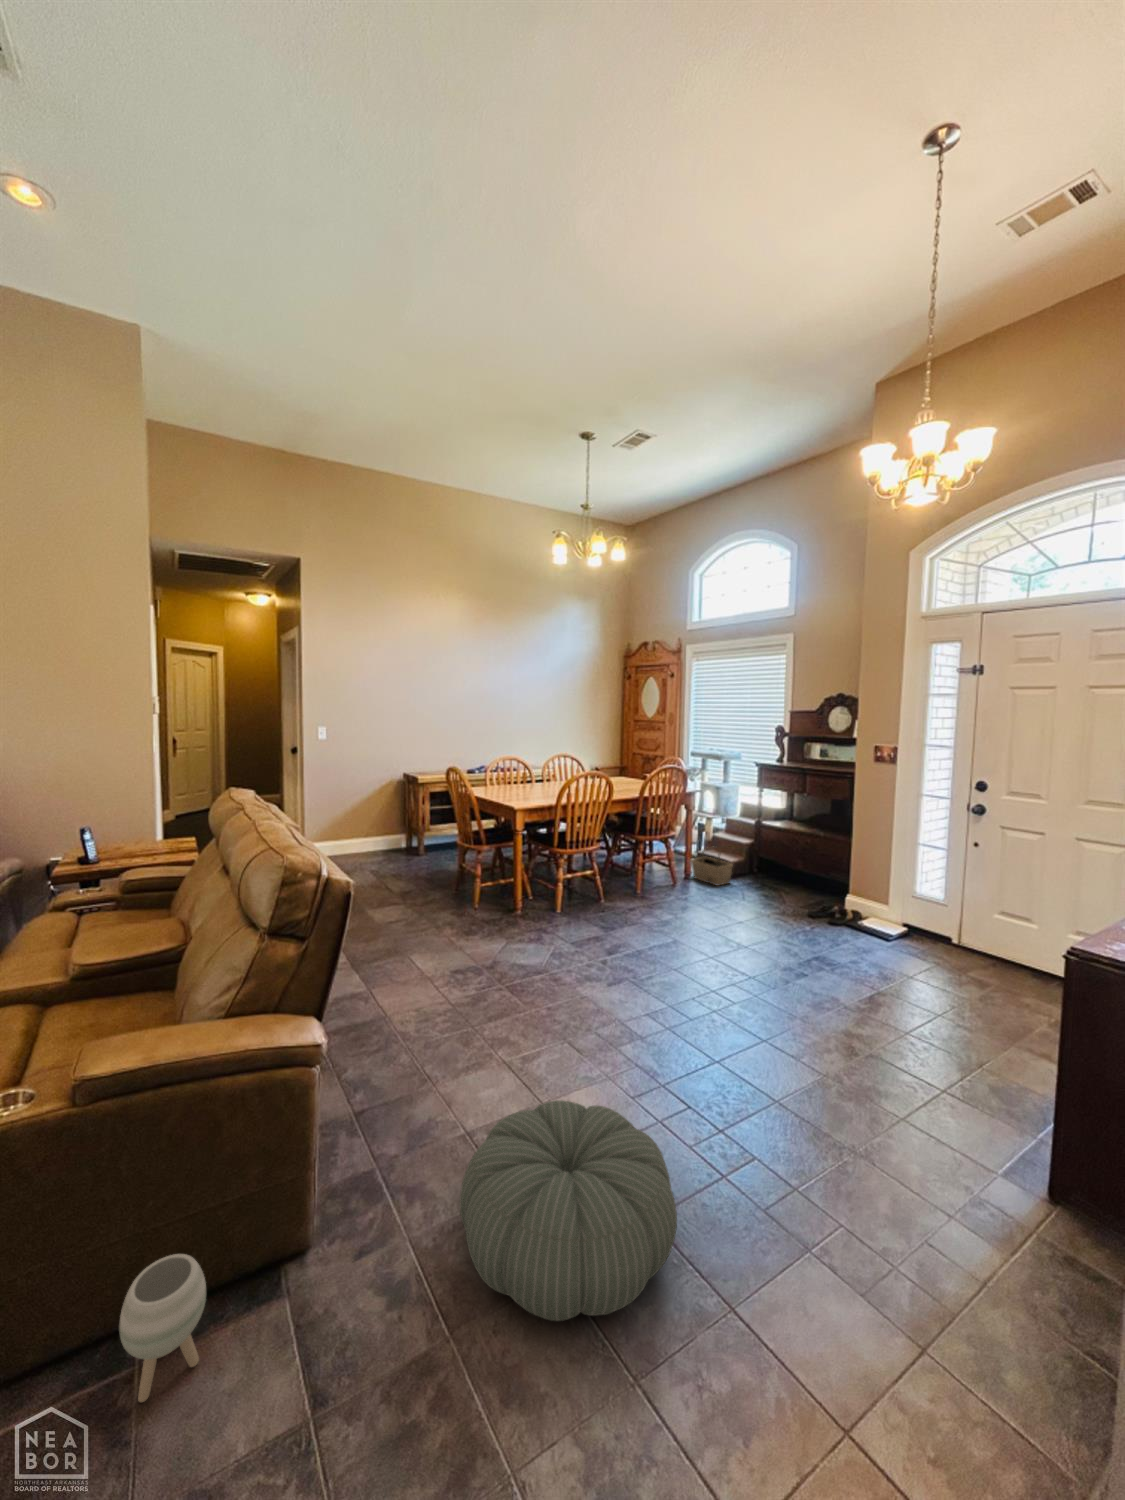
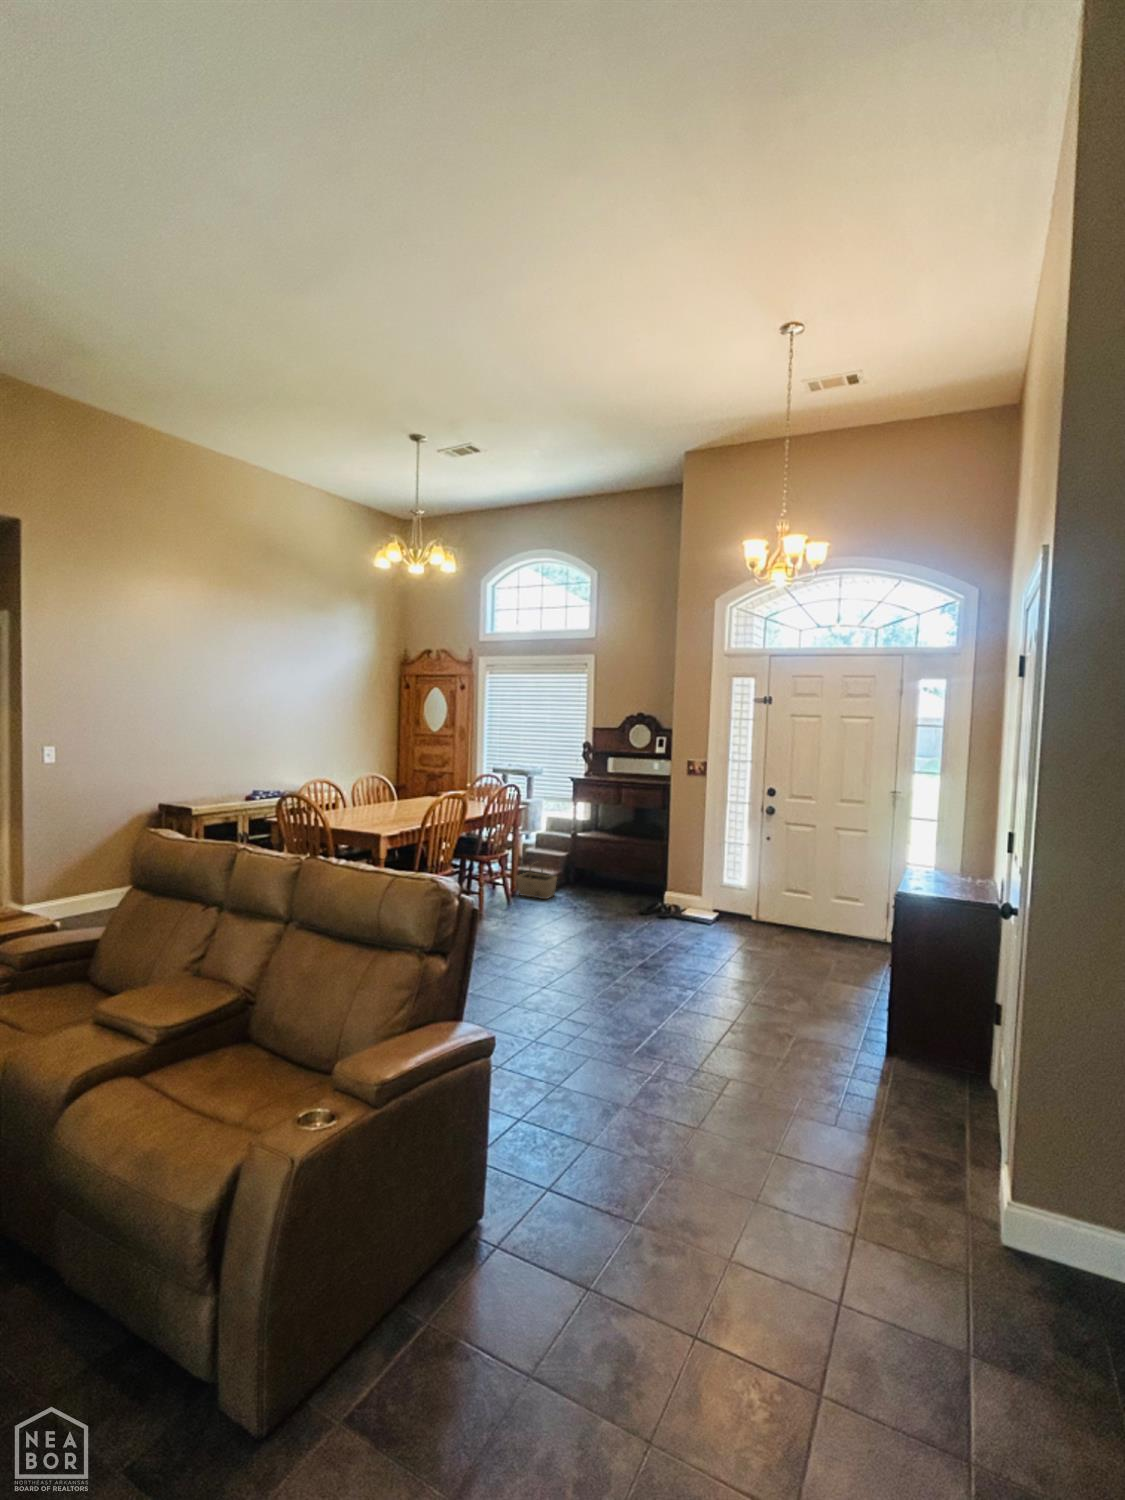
pouf: present [460,1100,677,1321] -> none [564,1065,732,1204]
planter: present [119,1254,206,1402] -> none [404,1236,468,1358]

